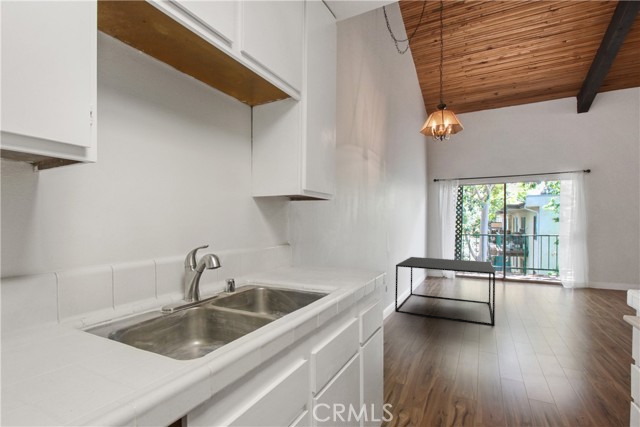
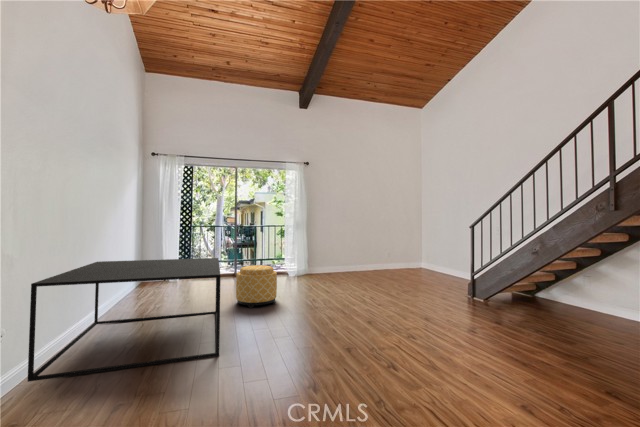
ottoman: none [506,272,546,307] -> present [236,265,277,308]

